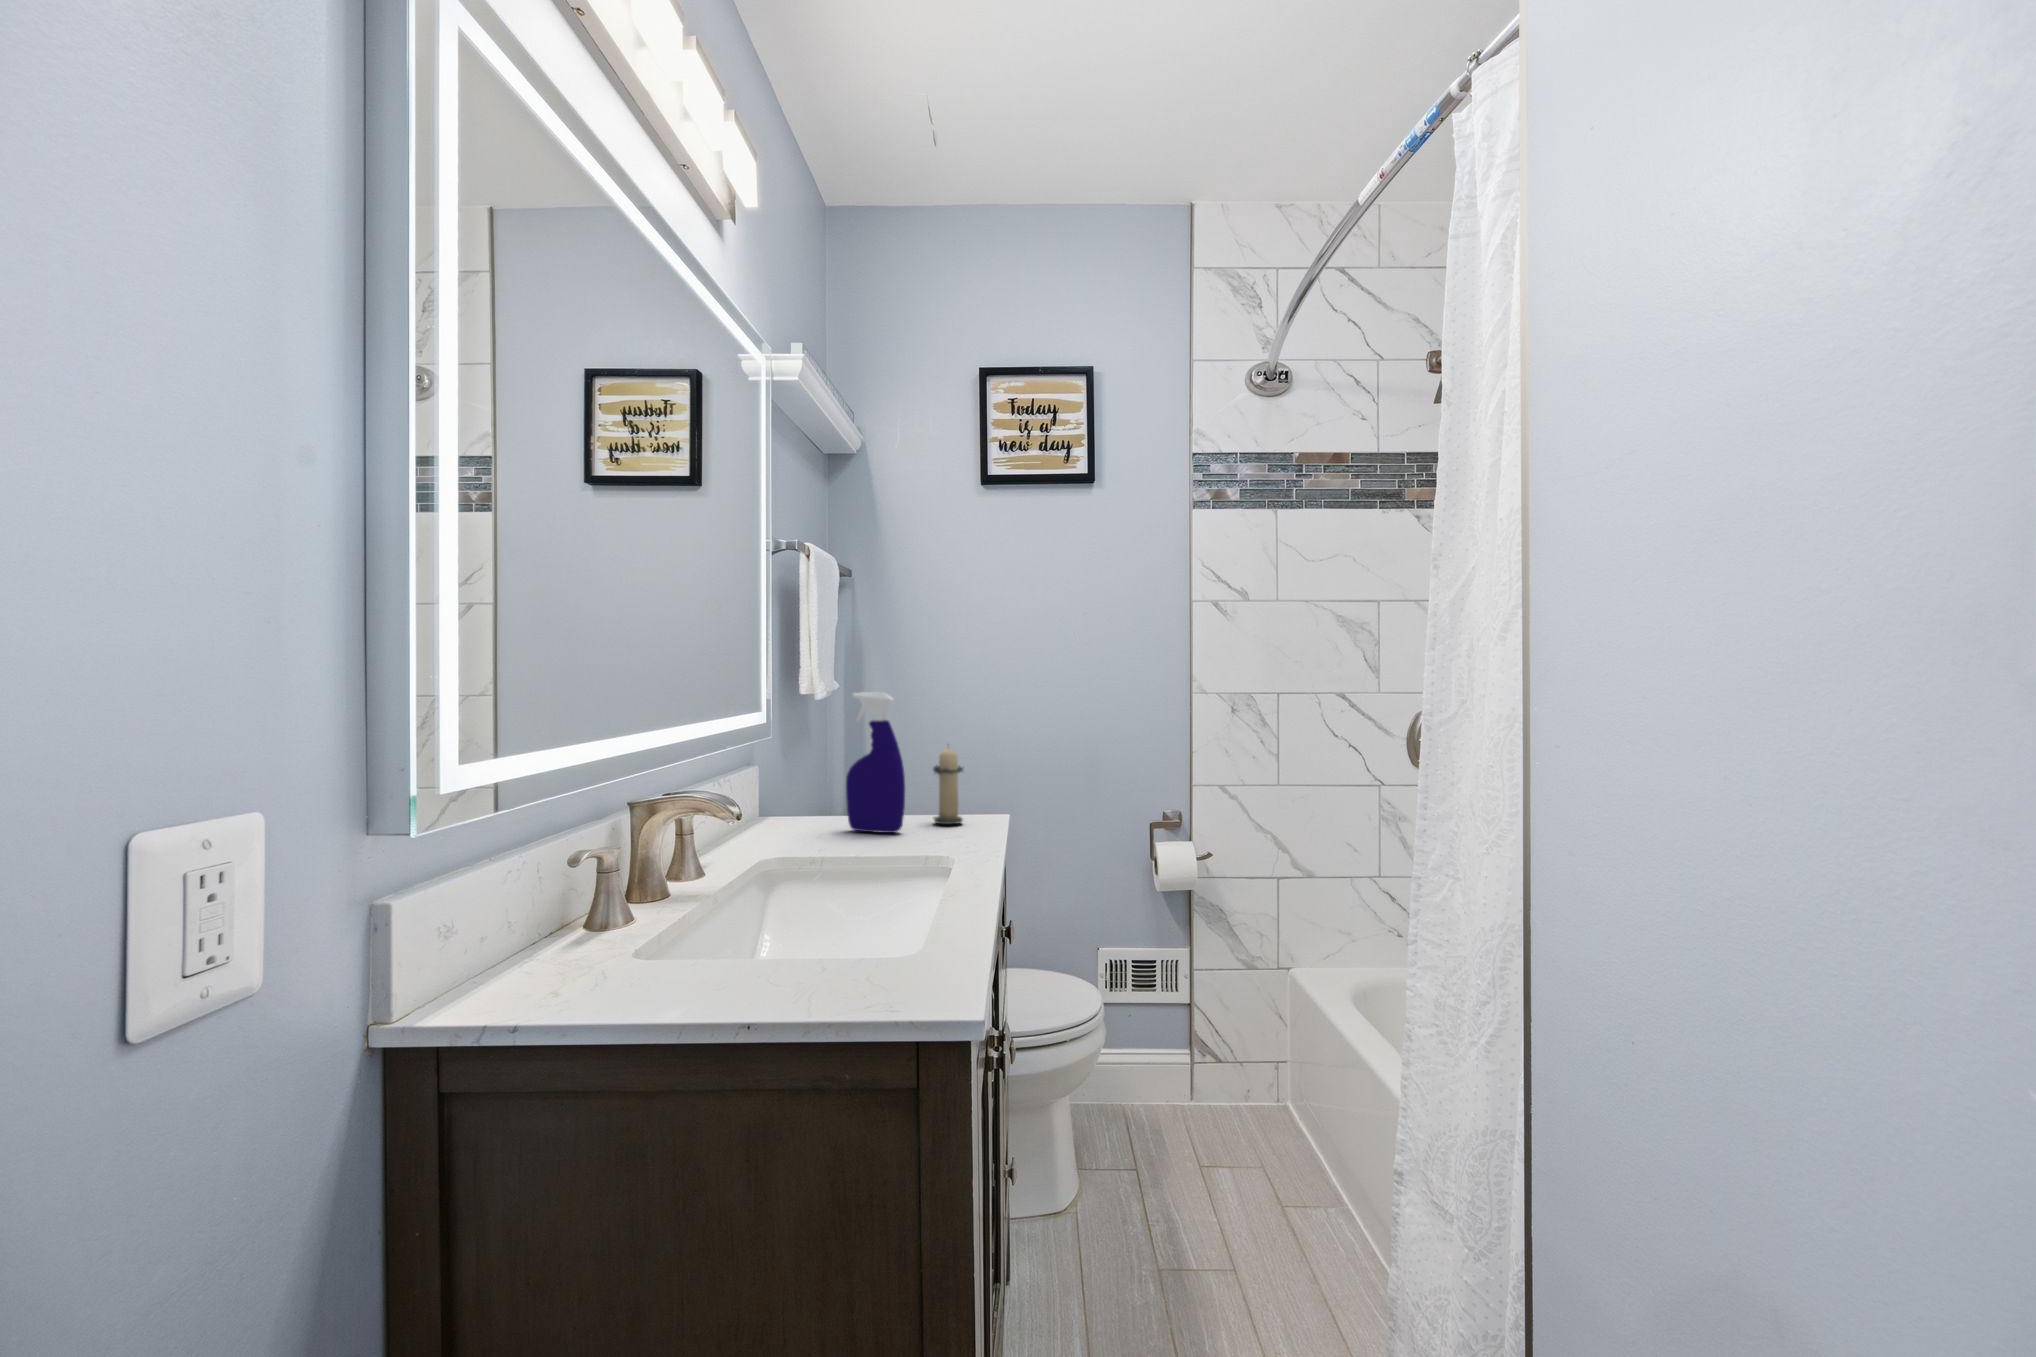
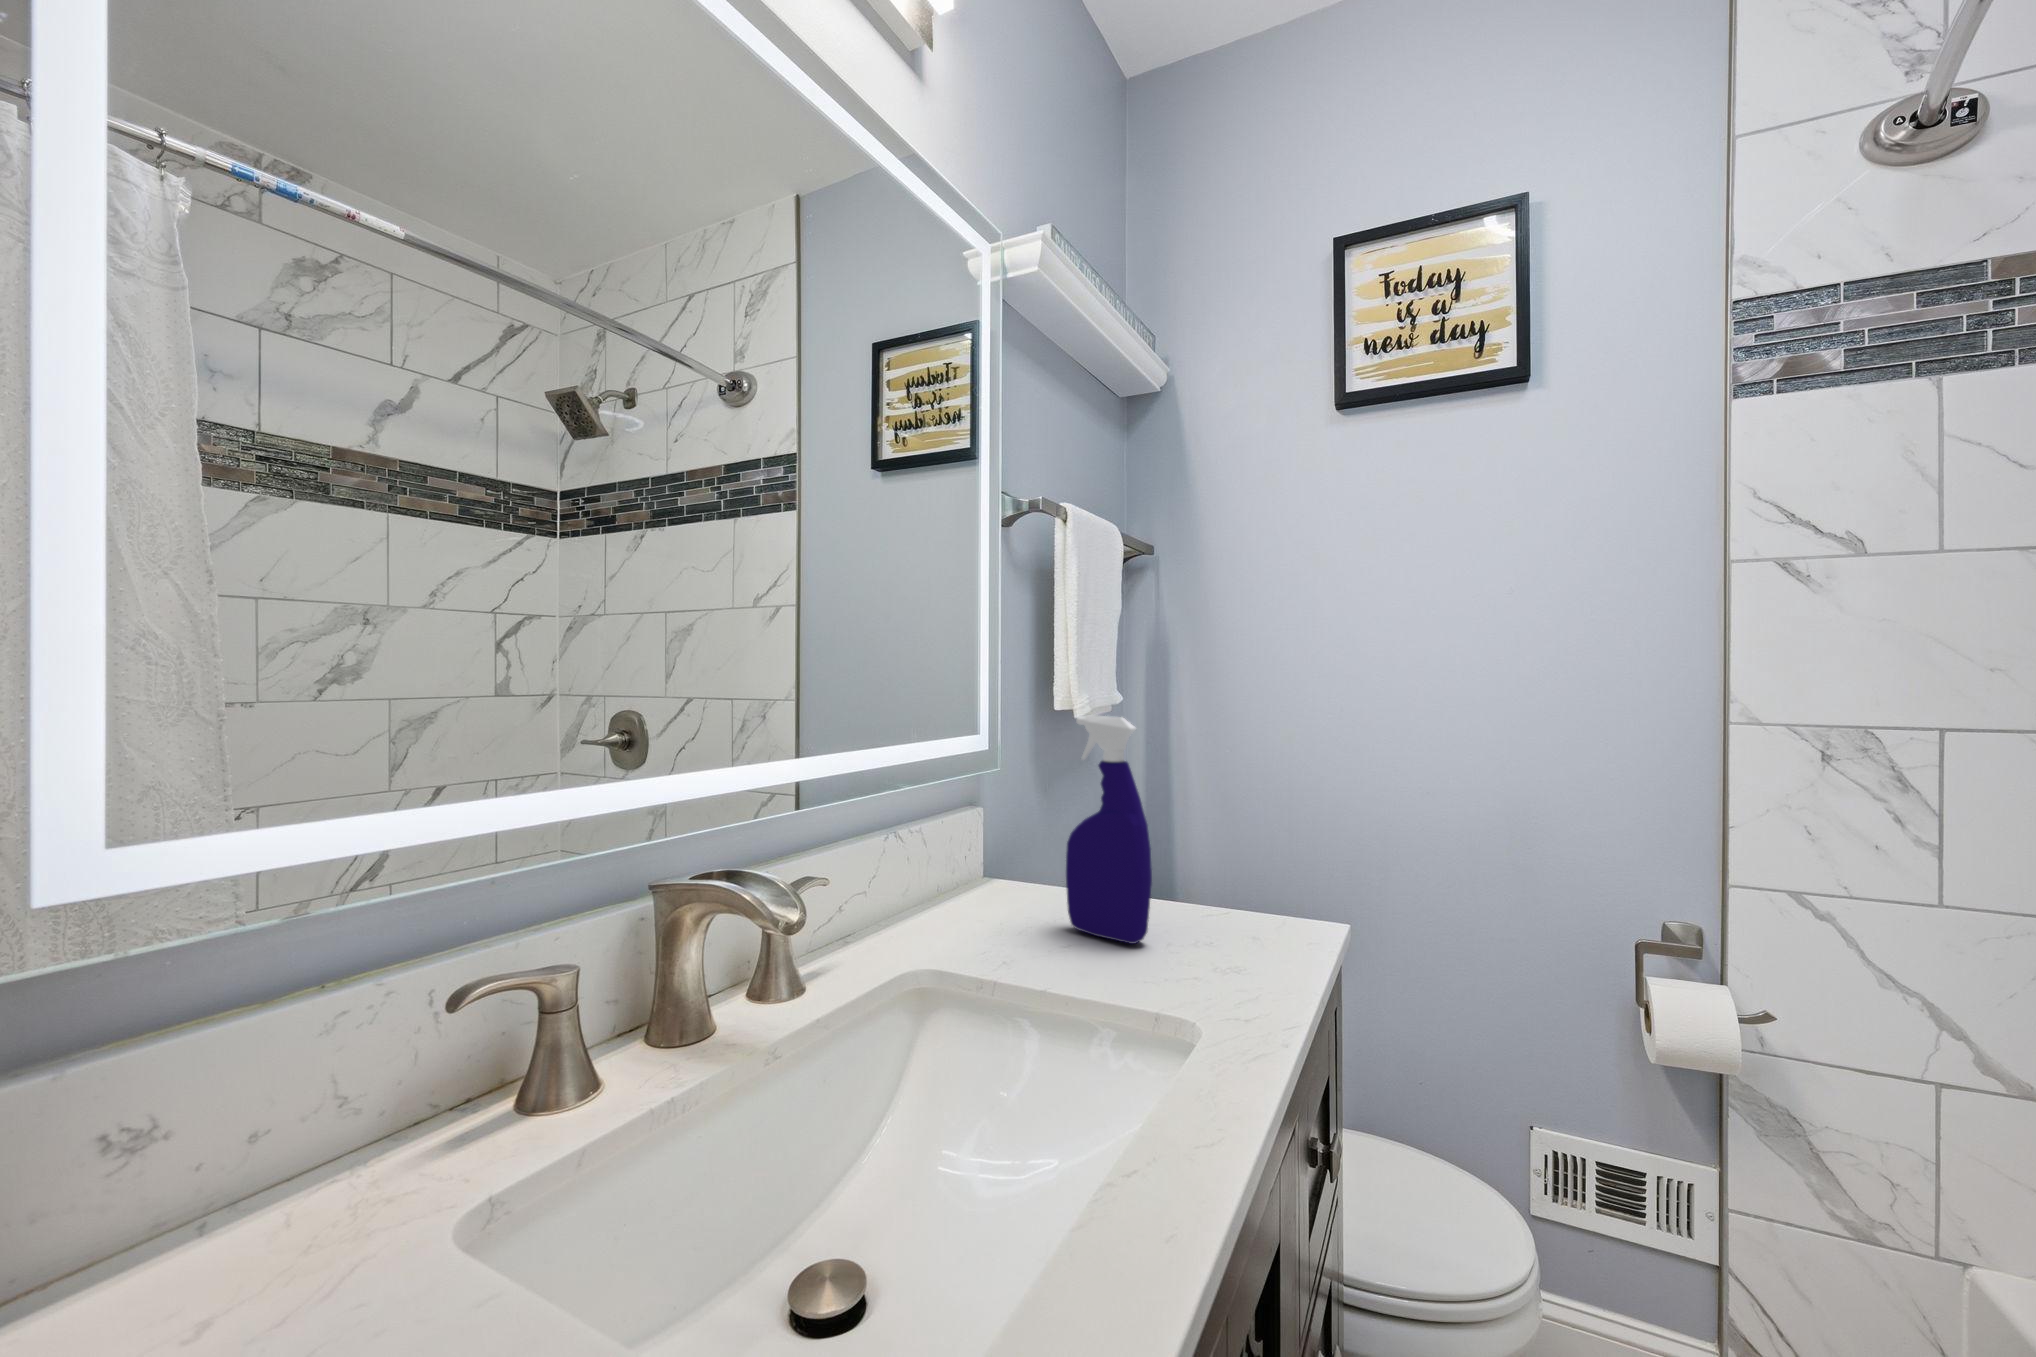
candle: present [933,748,963,824] -> none [1202,801,1268,938]

